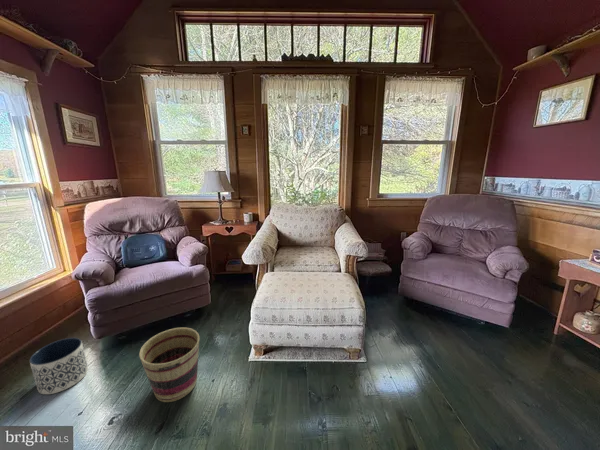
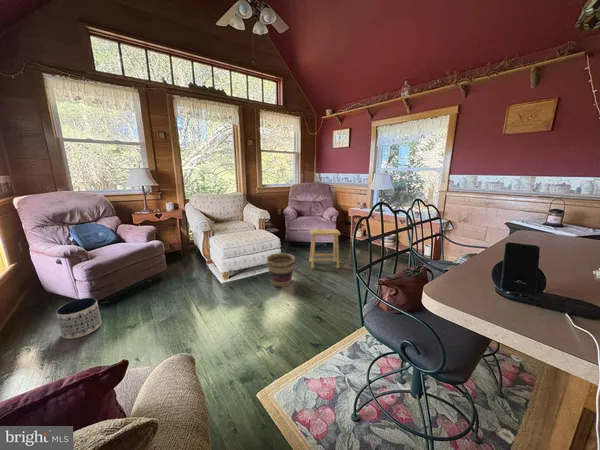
footstool: none [426,302,518,418] -> present [309,229,340,269]
basket: present [139,328,199,402] -> present [267,253,295,287]

